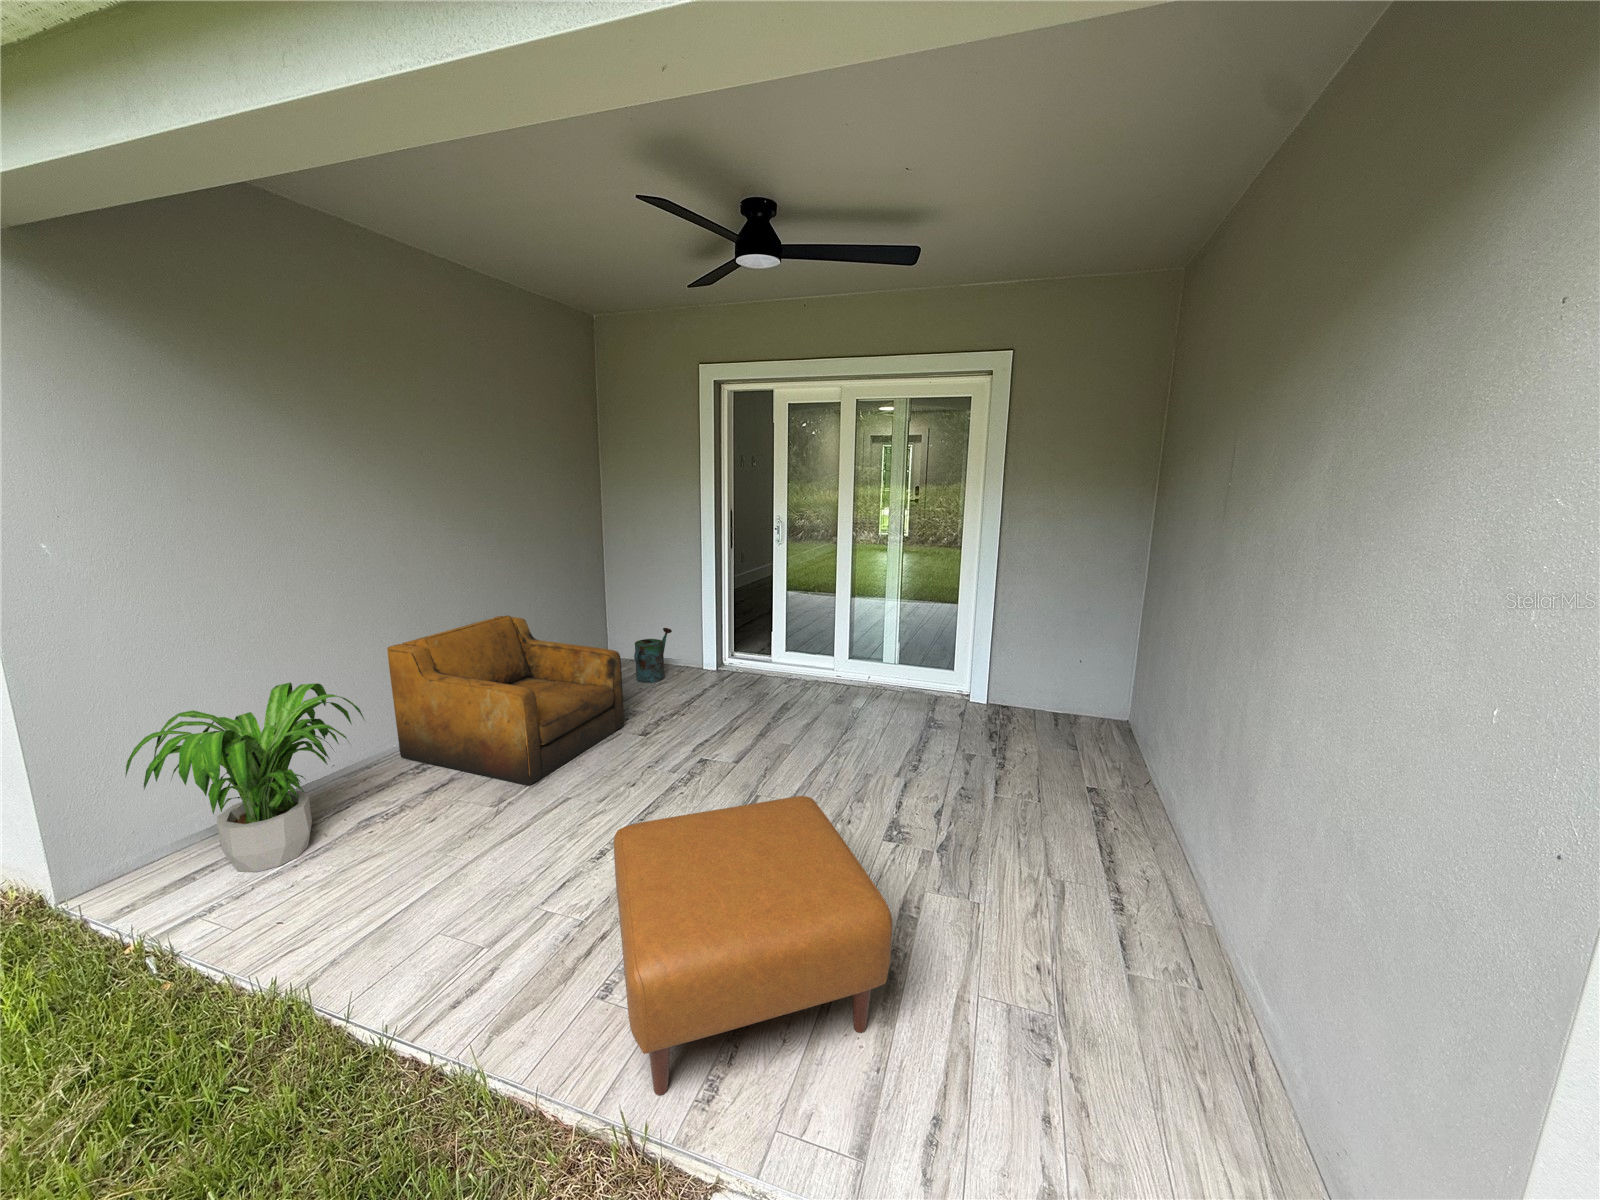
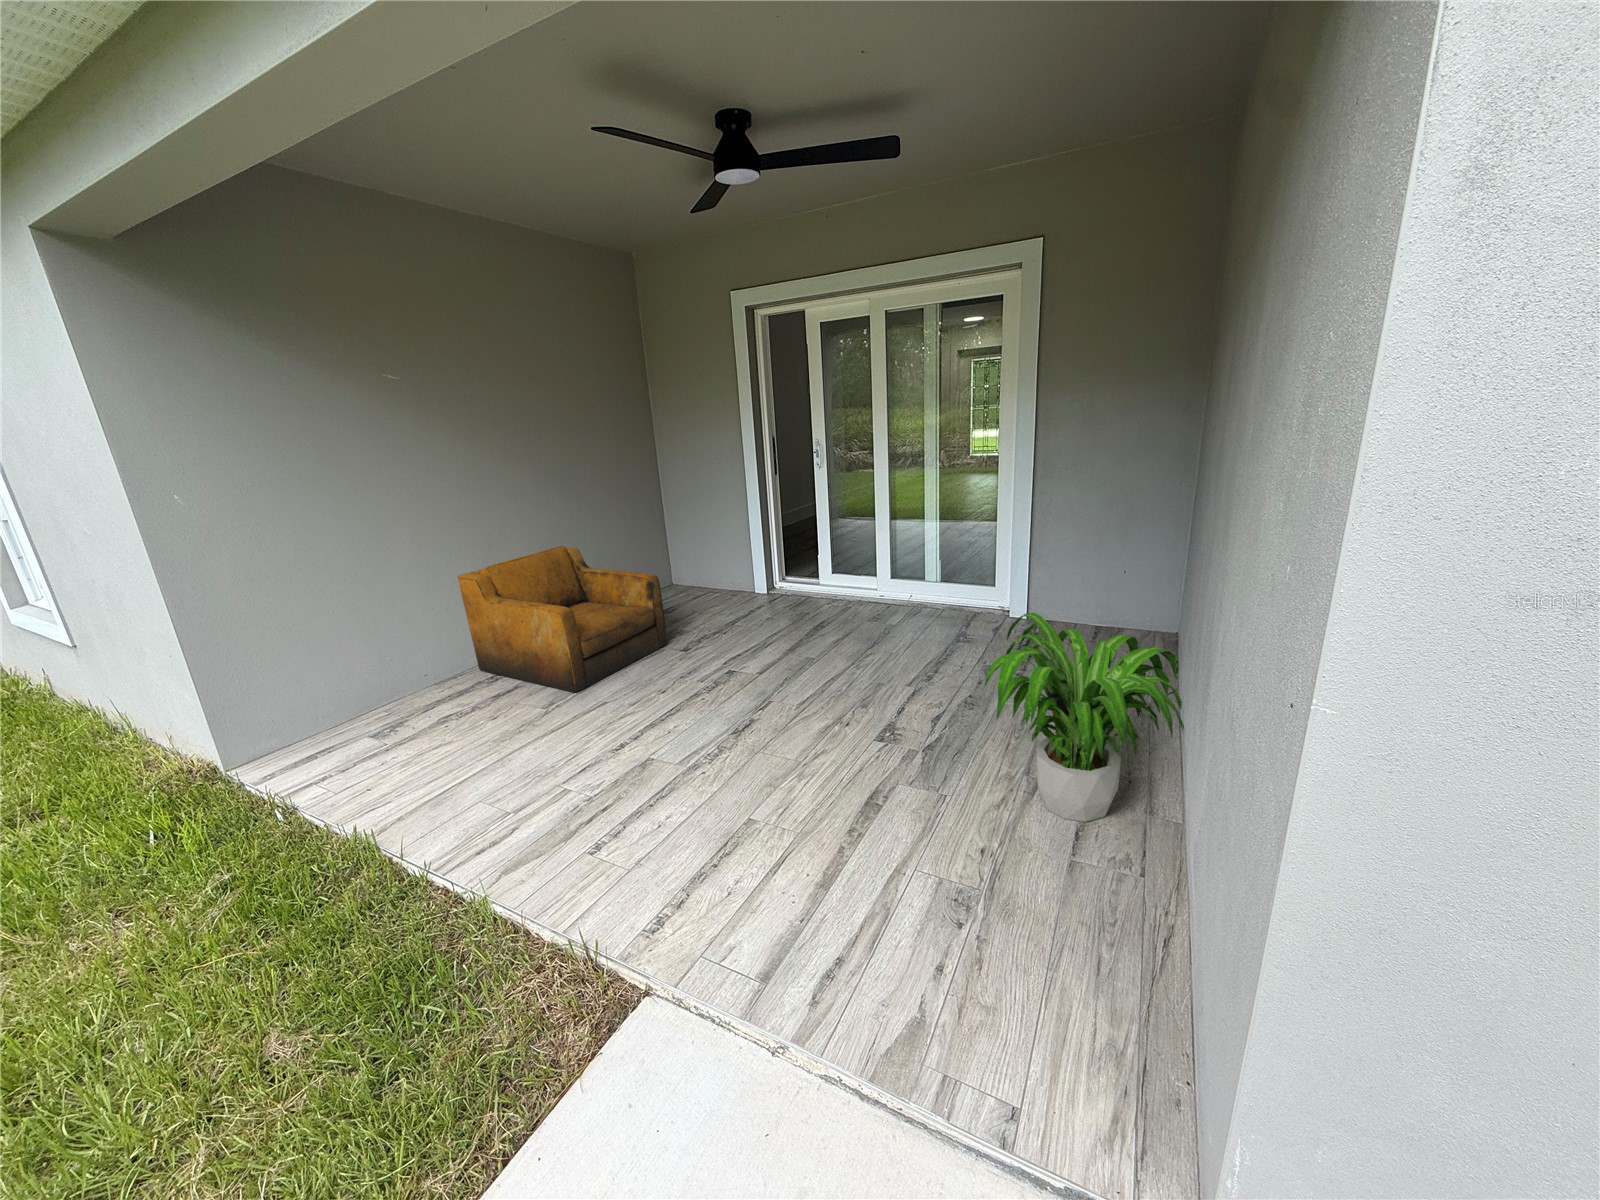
watering can: present [634,628,672,683] -> none [685,555,723,607]
potted plant: present [125,683,364,872] -> present [984,613,1184,822]
ottoman: present [614,796,892,1095] -> none [575,694,816,924]

